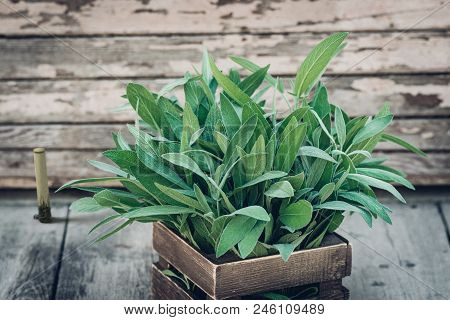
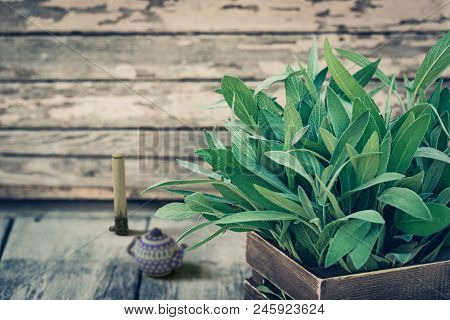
teapot: none [48,216,104,260] -> present [127,227,189,276]

